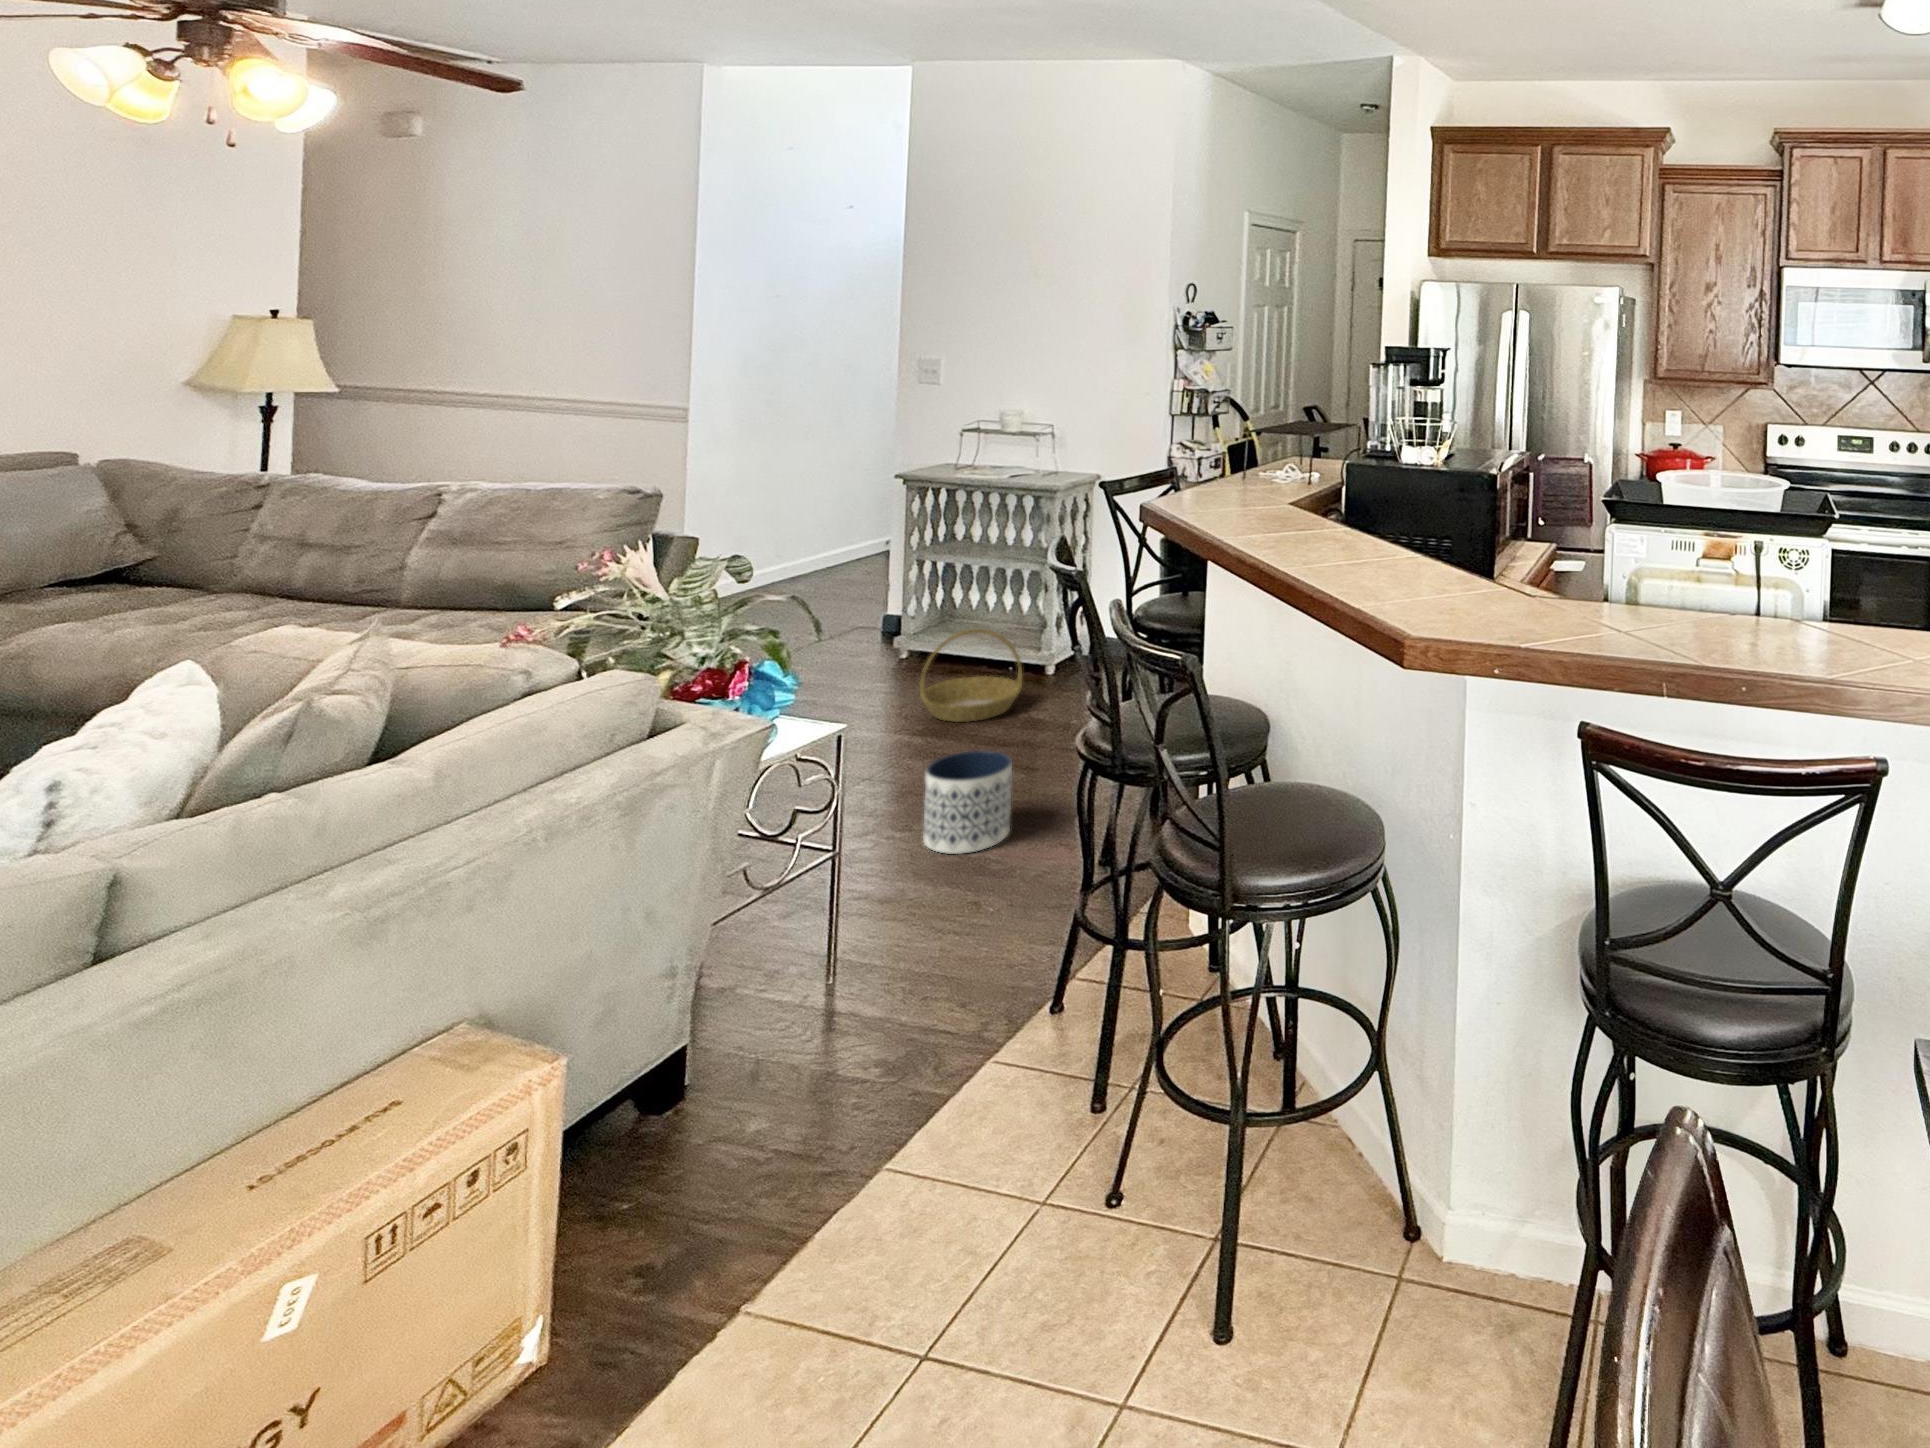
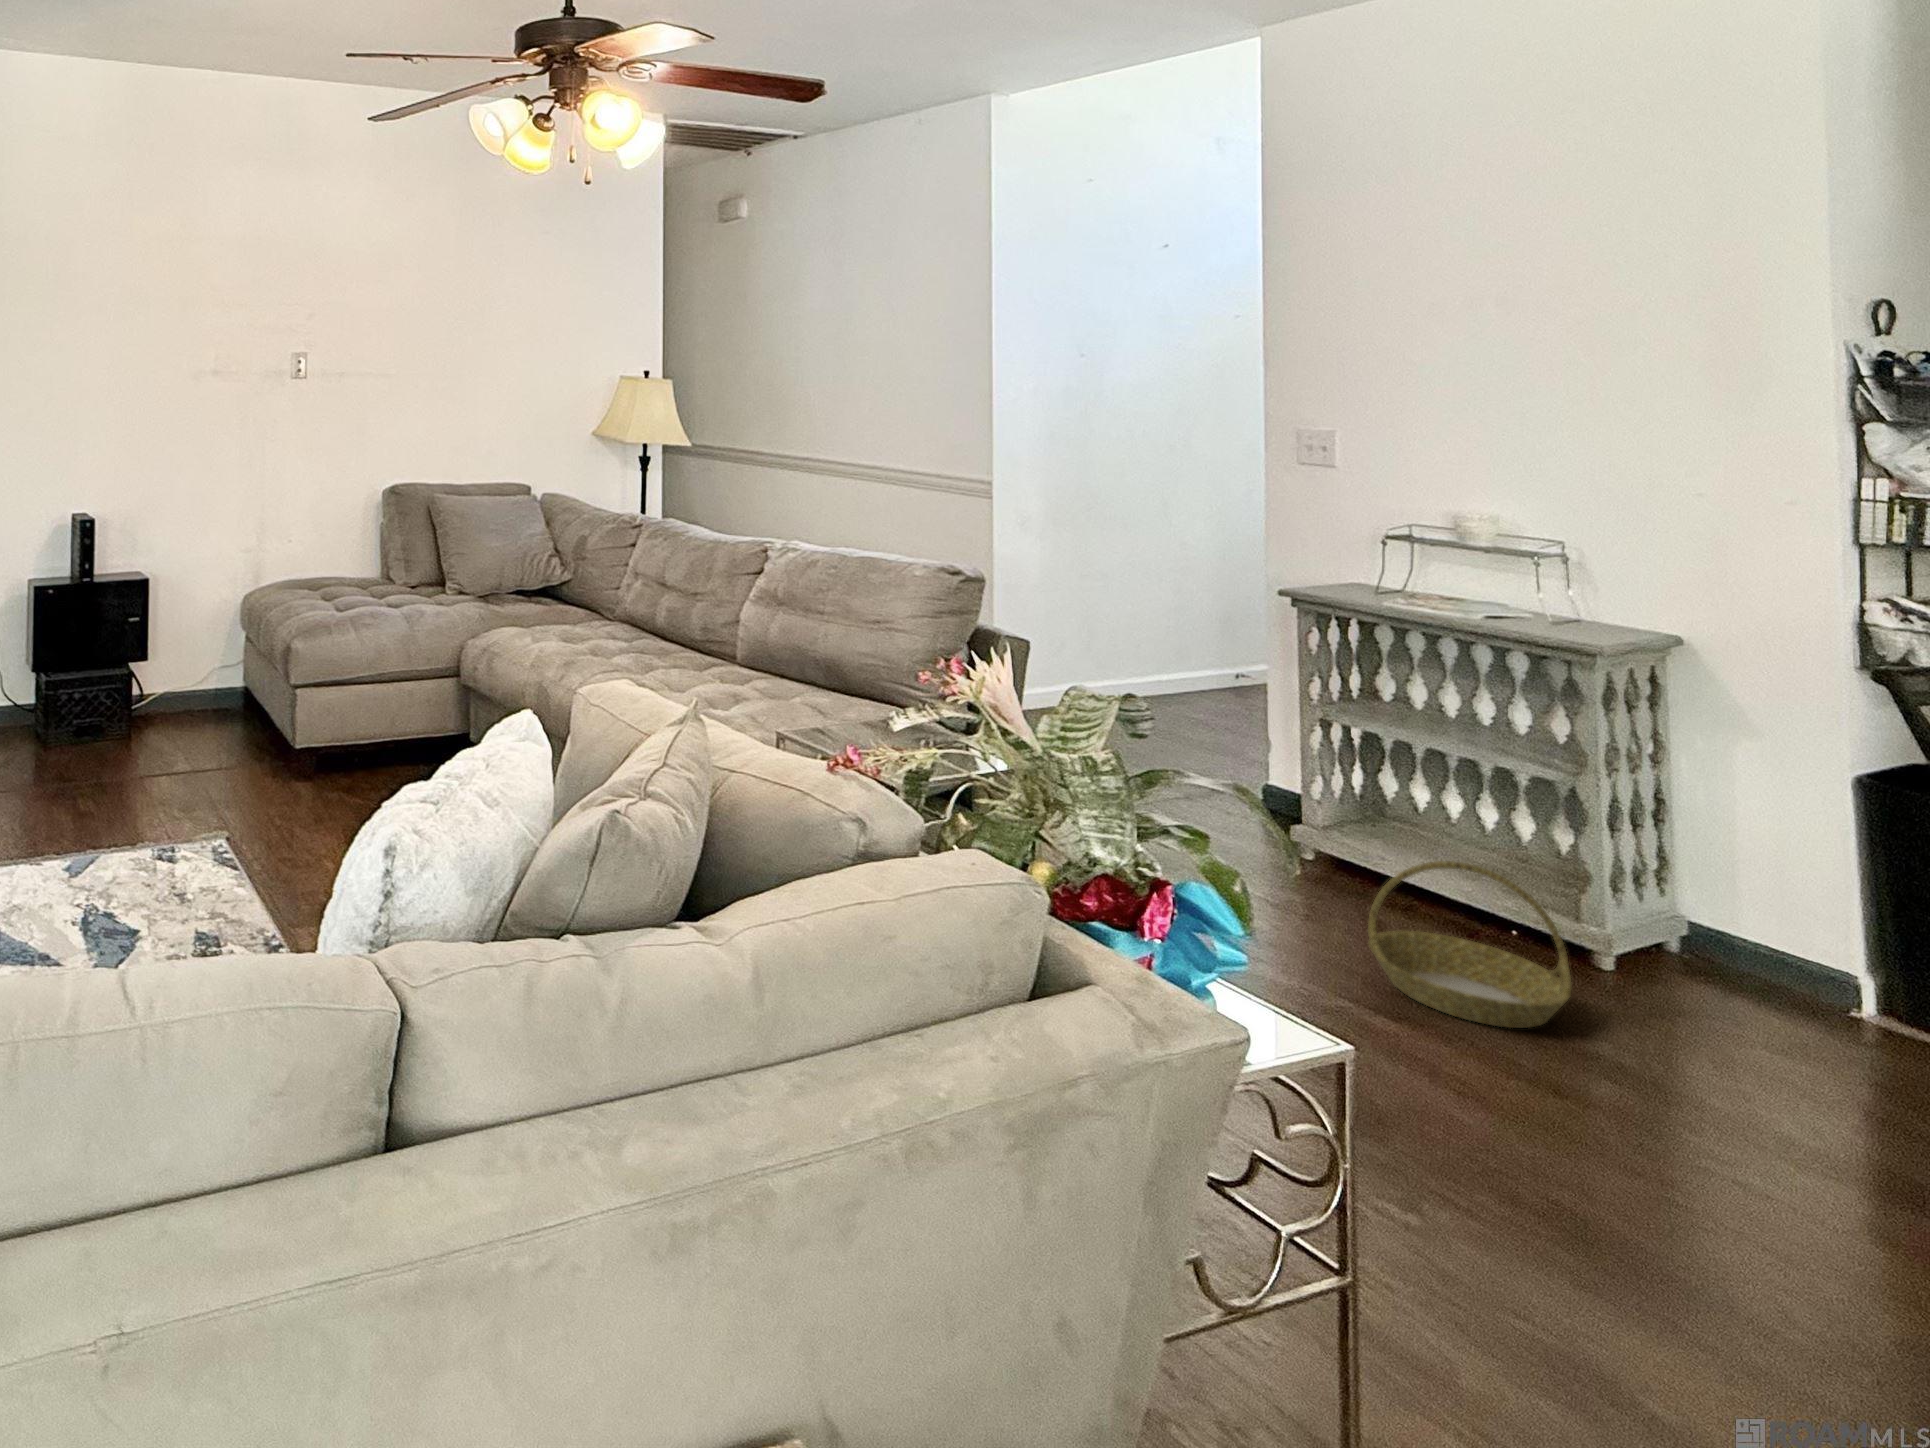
planter: present [923,751,1012,854] -> none [1459,1118,1665,1355]

